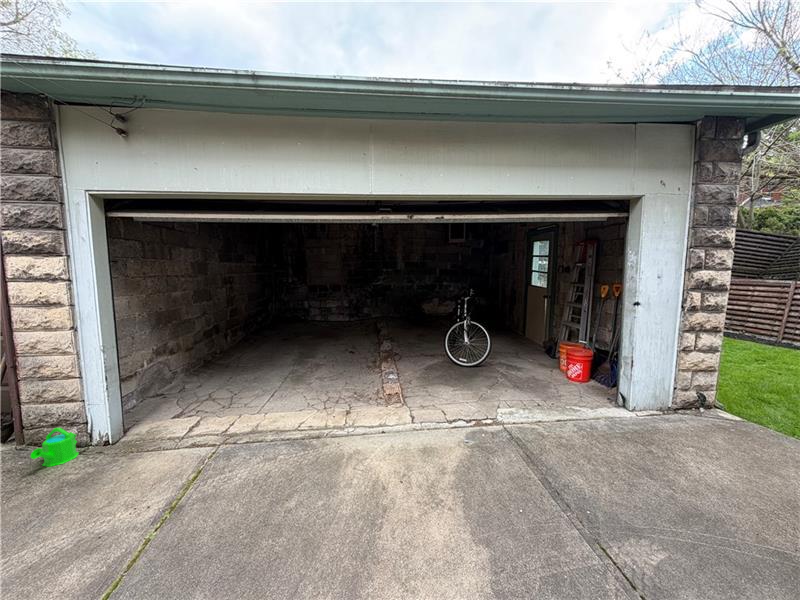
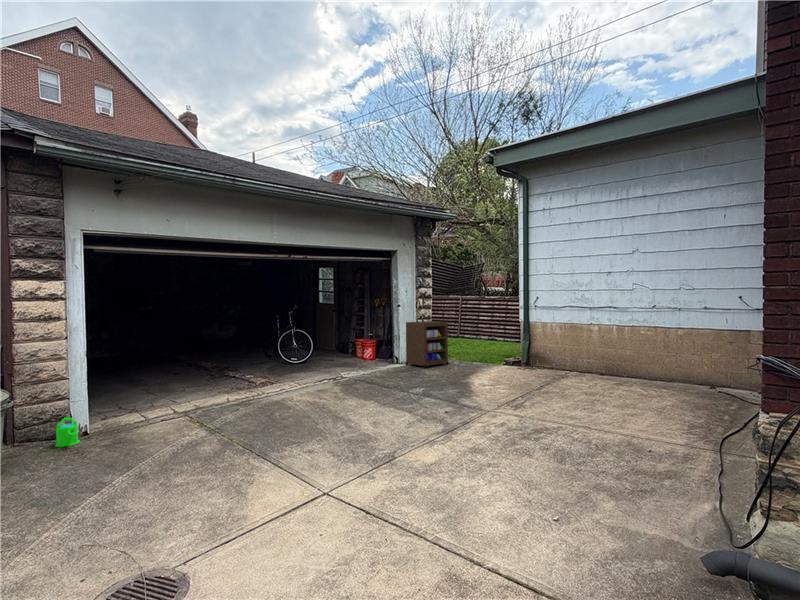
storage cabinet: none [642,336,772,444] -> present [406,321,449,368]

